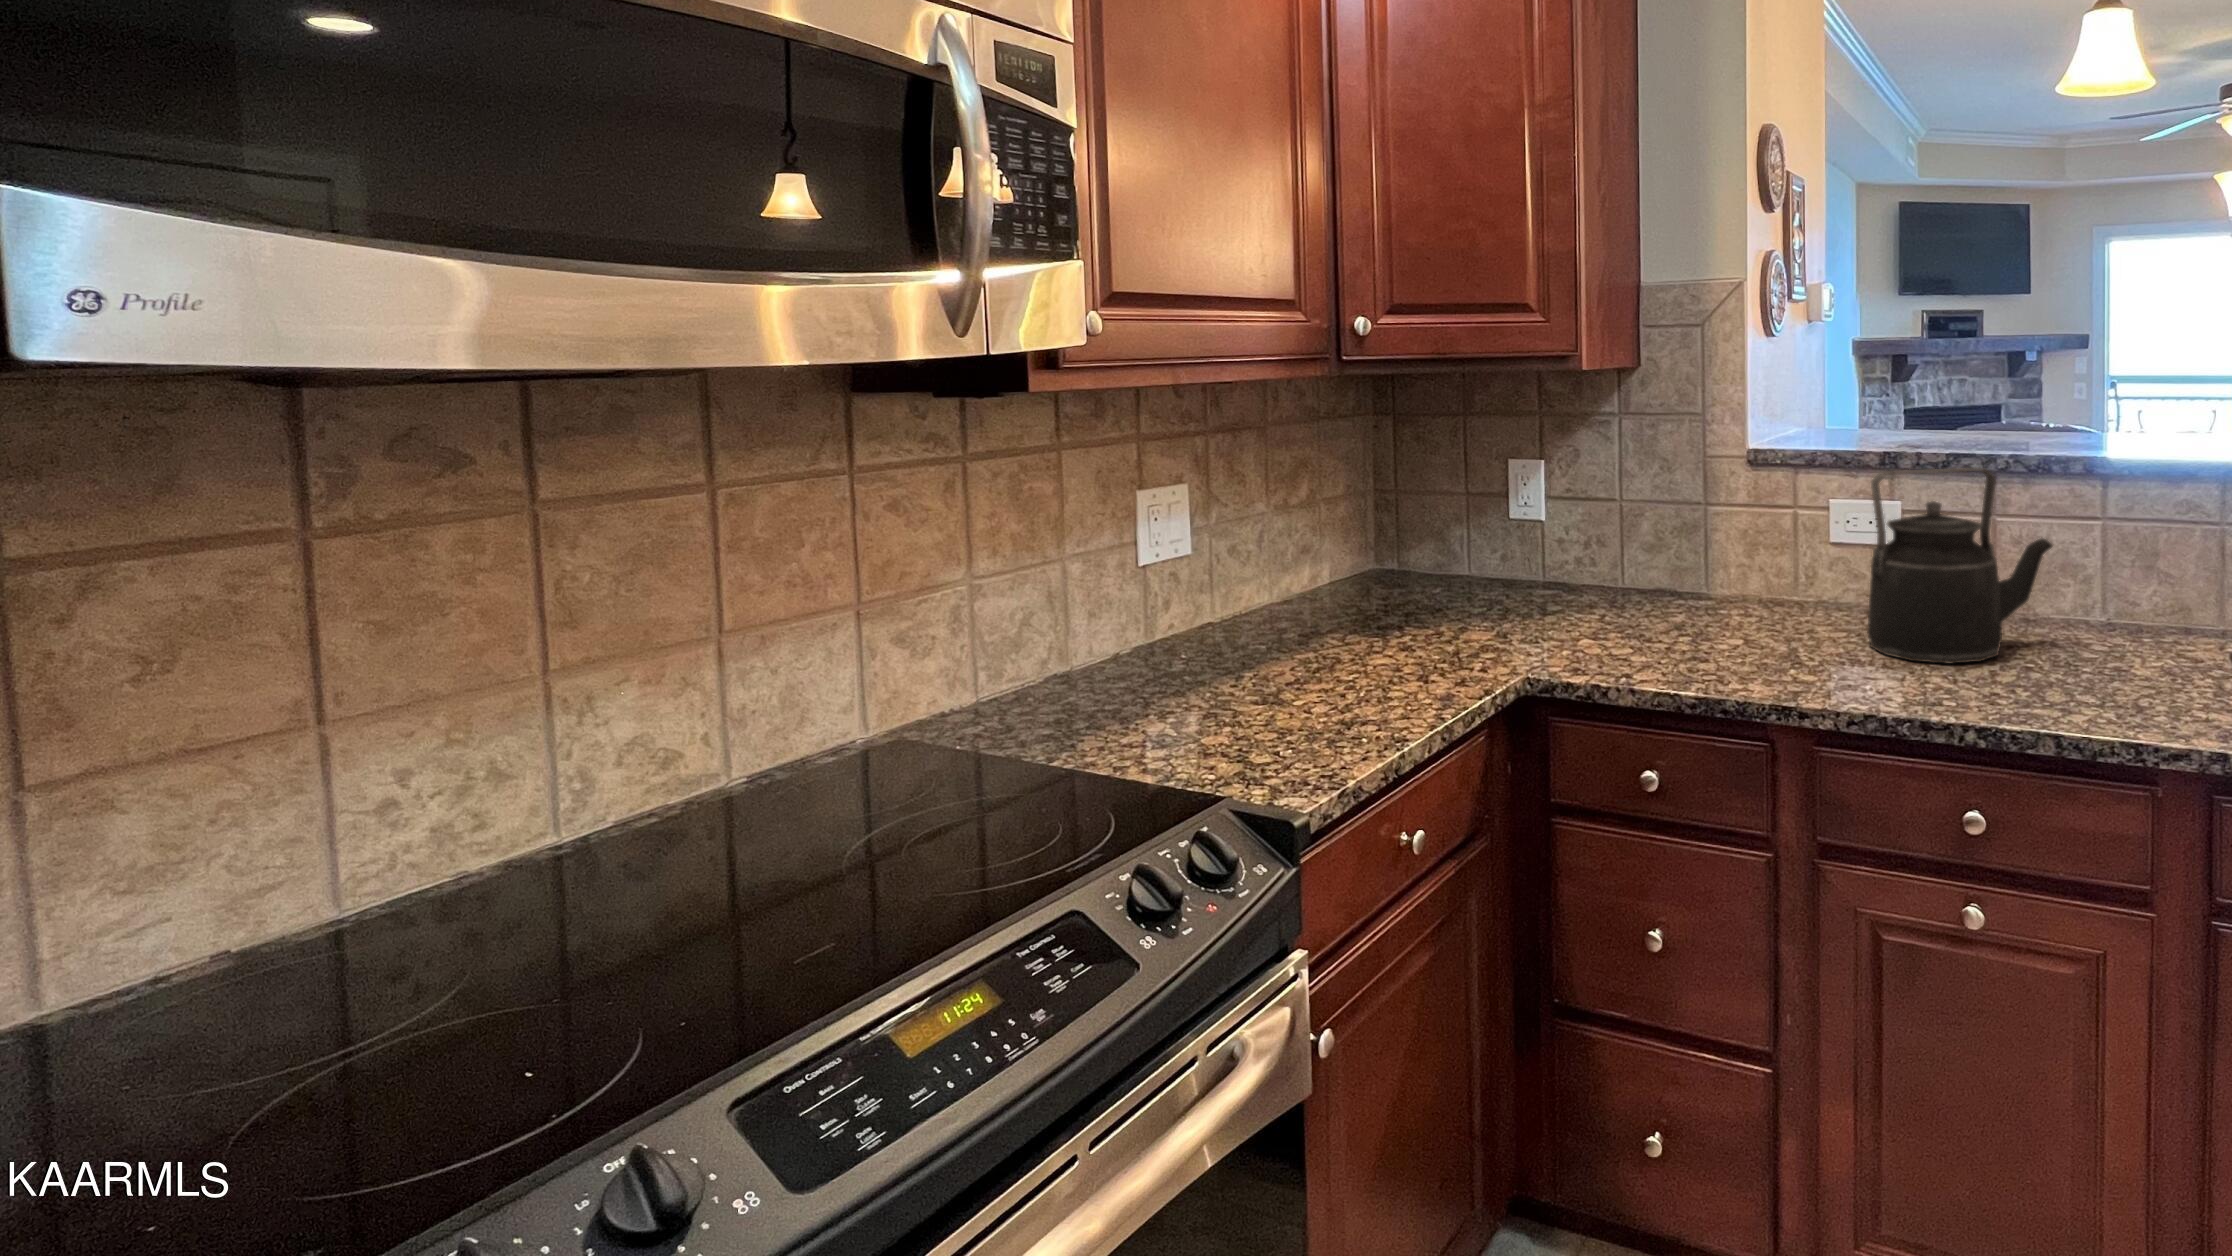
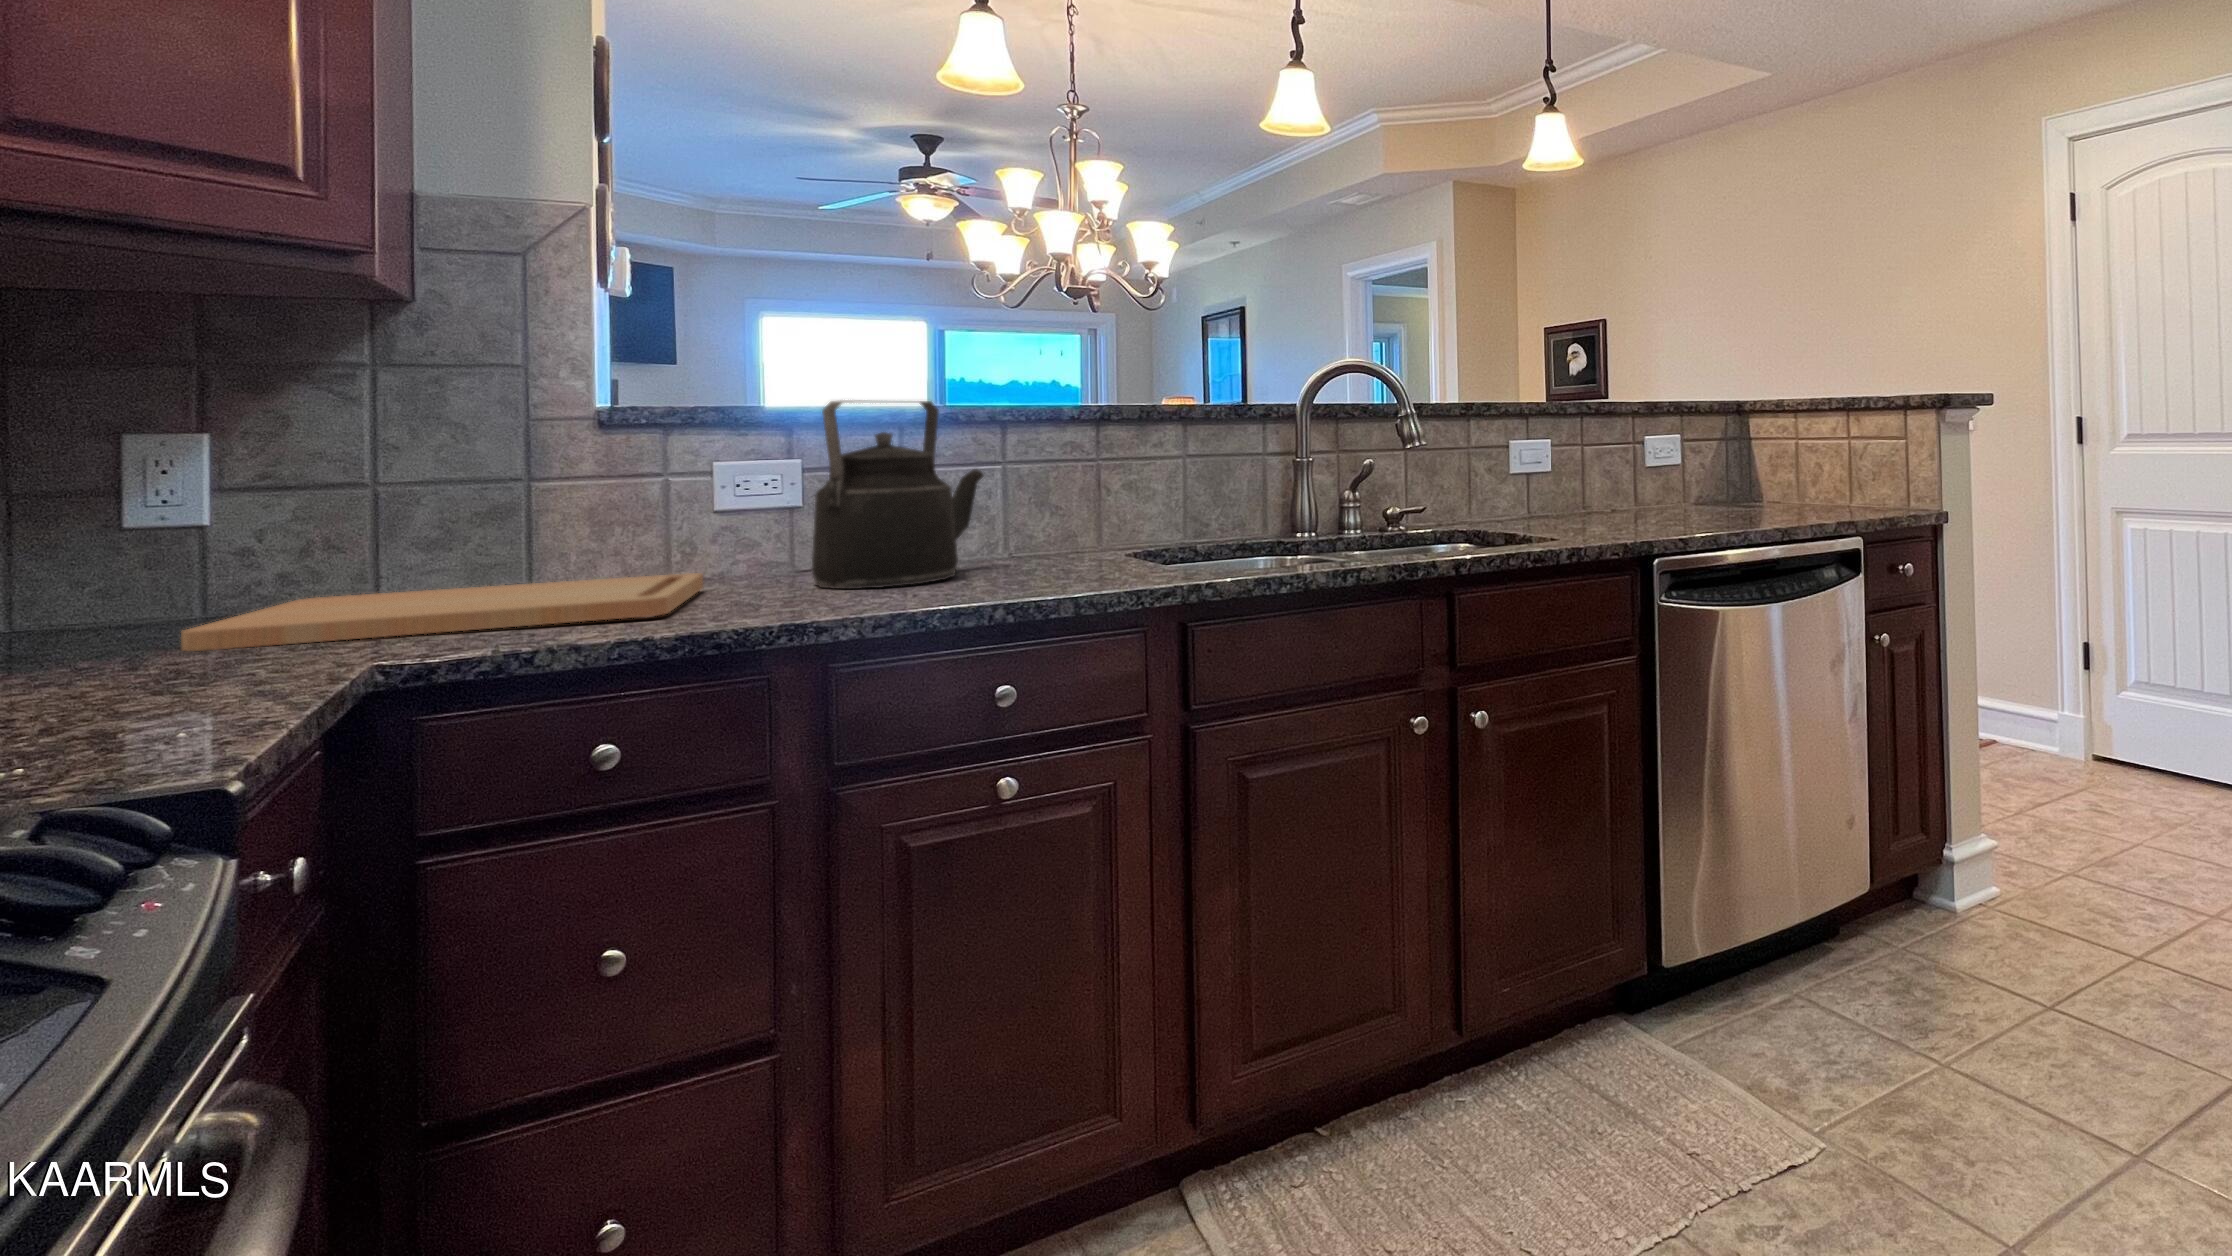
cutting board: none [1474,586,1788,665] -> present [181,573,703,651]

